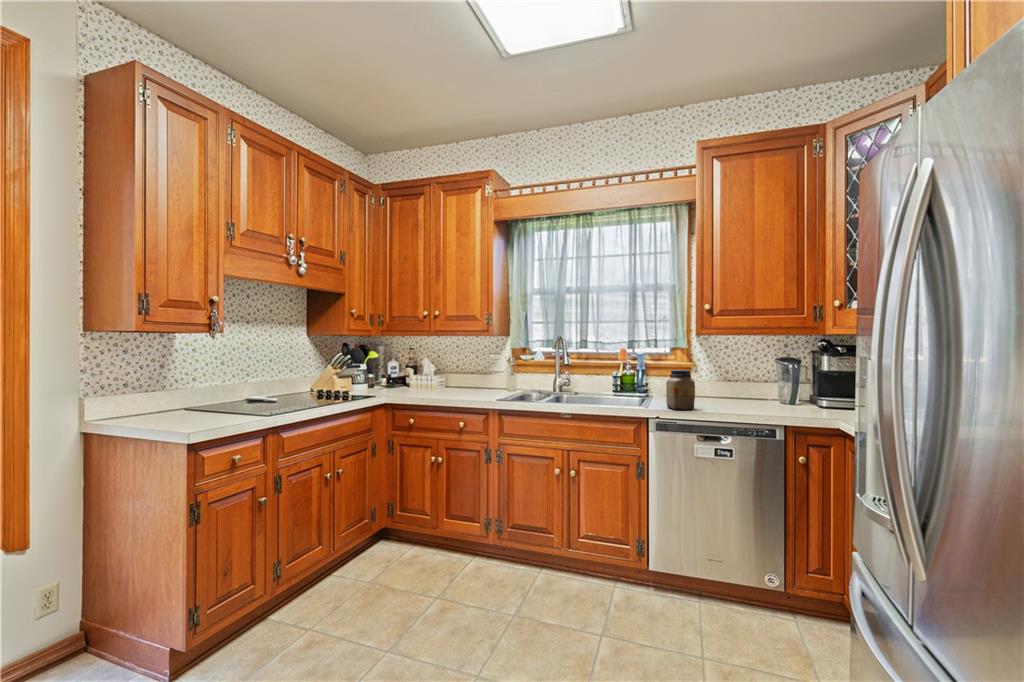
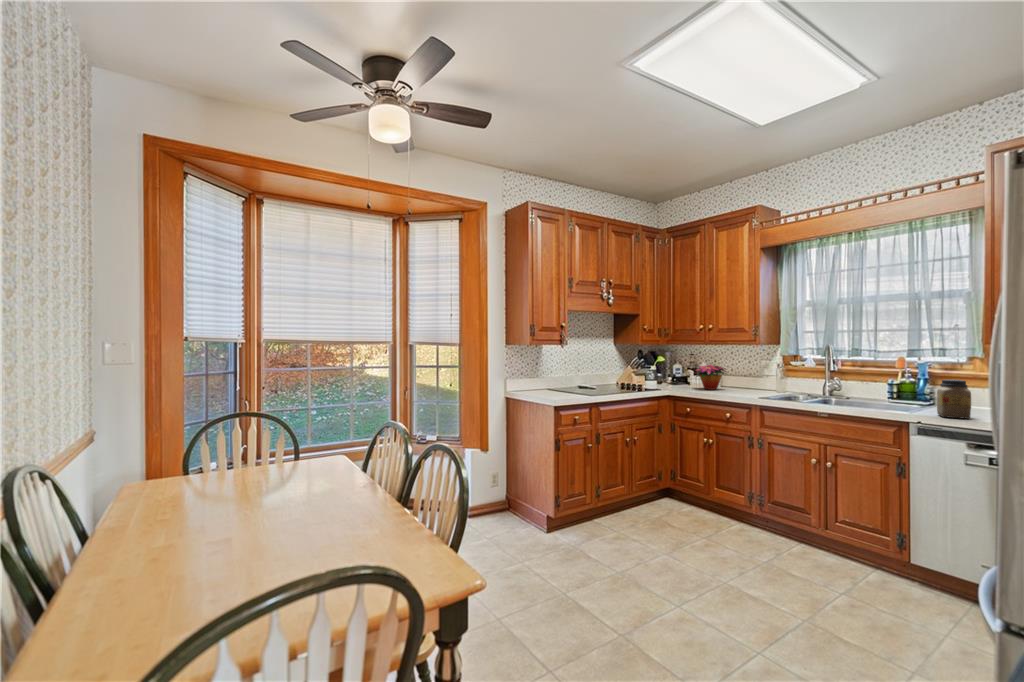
flower arrangement: none [412,361,461,393] -> present [696,365,726,390]

